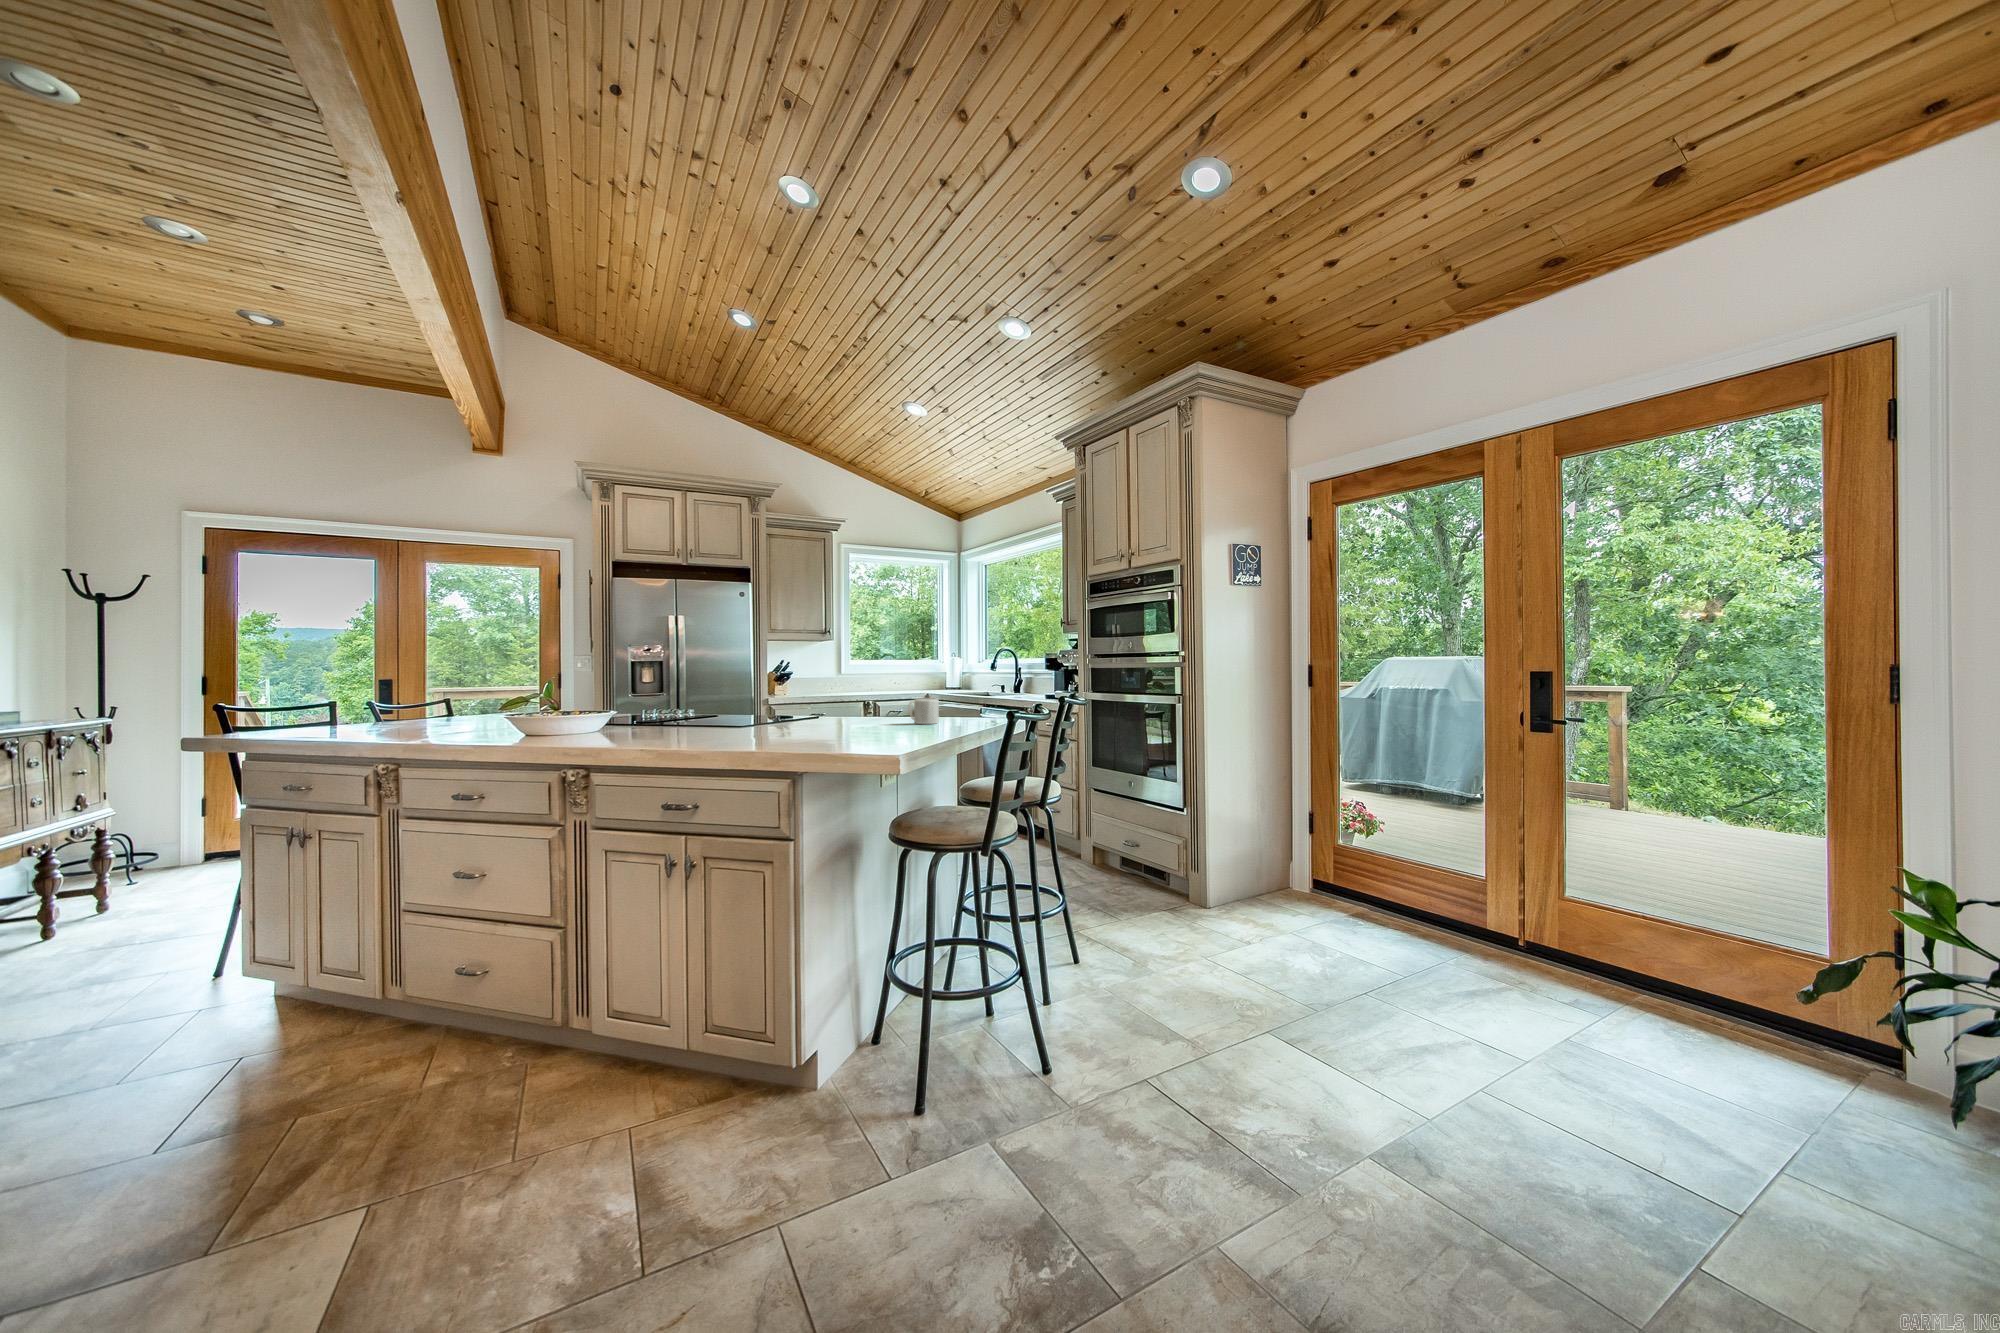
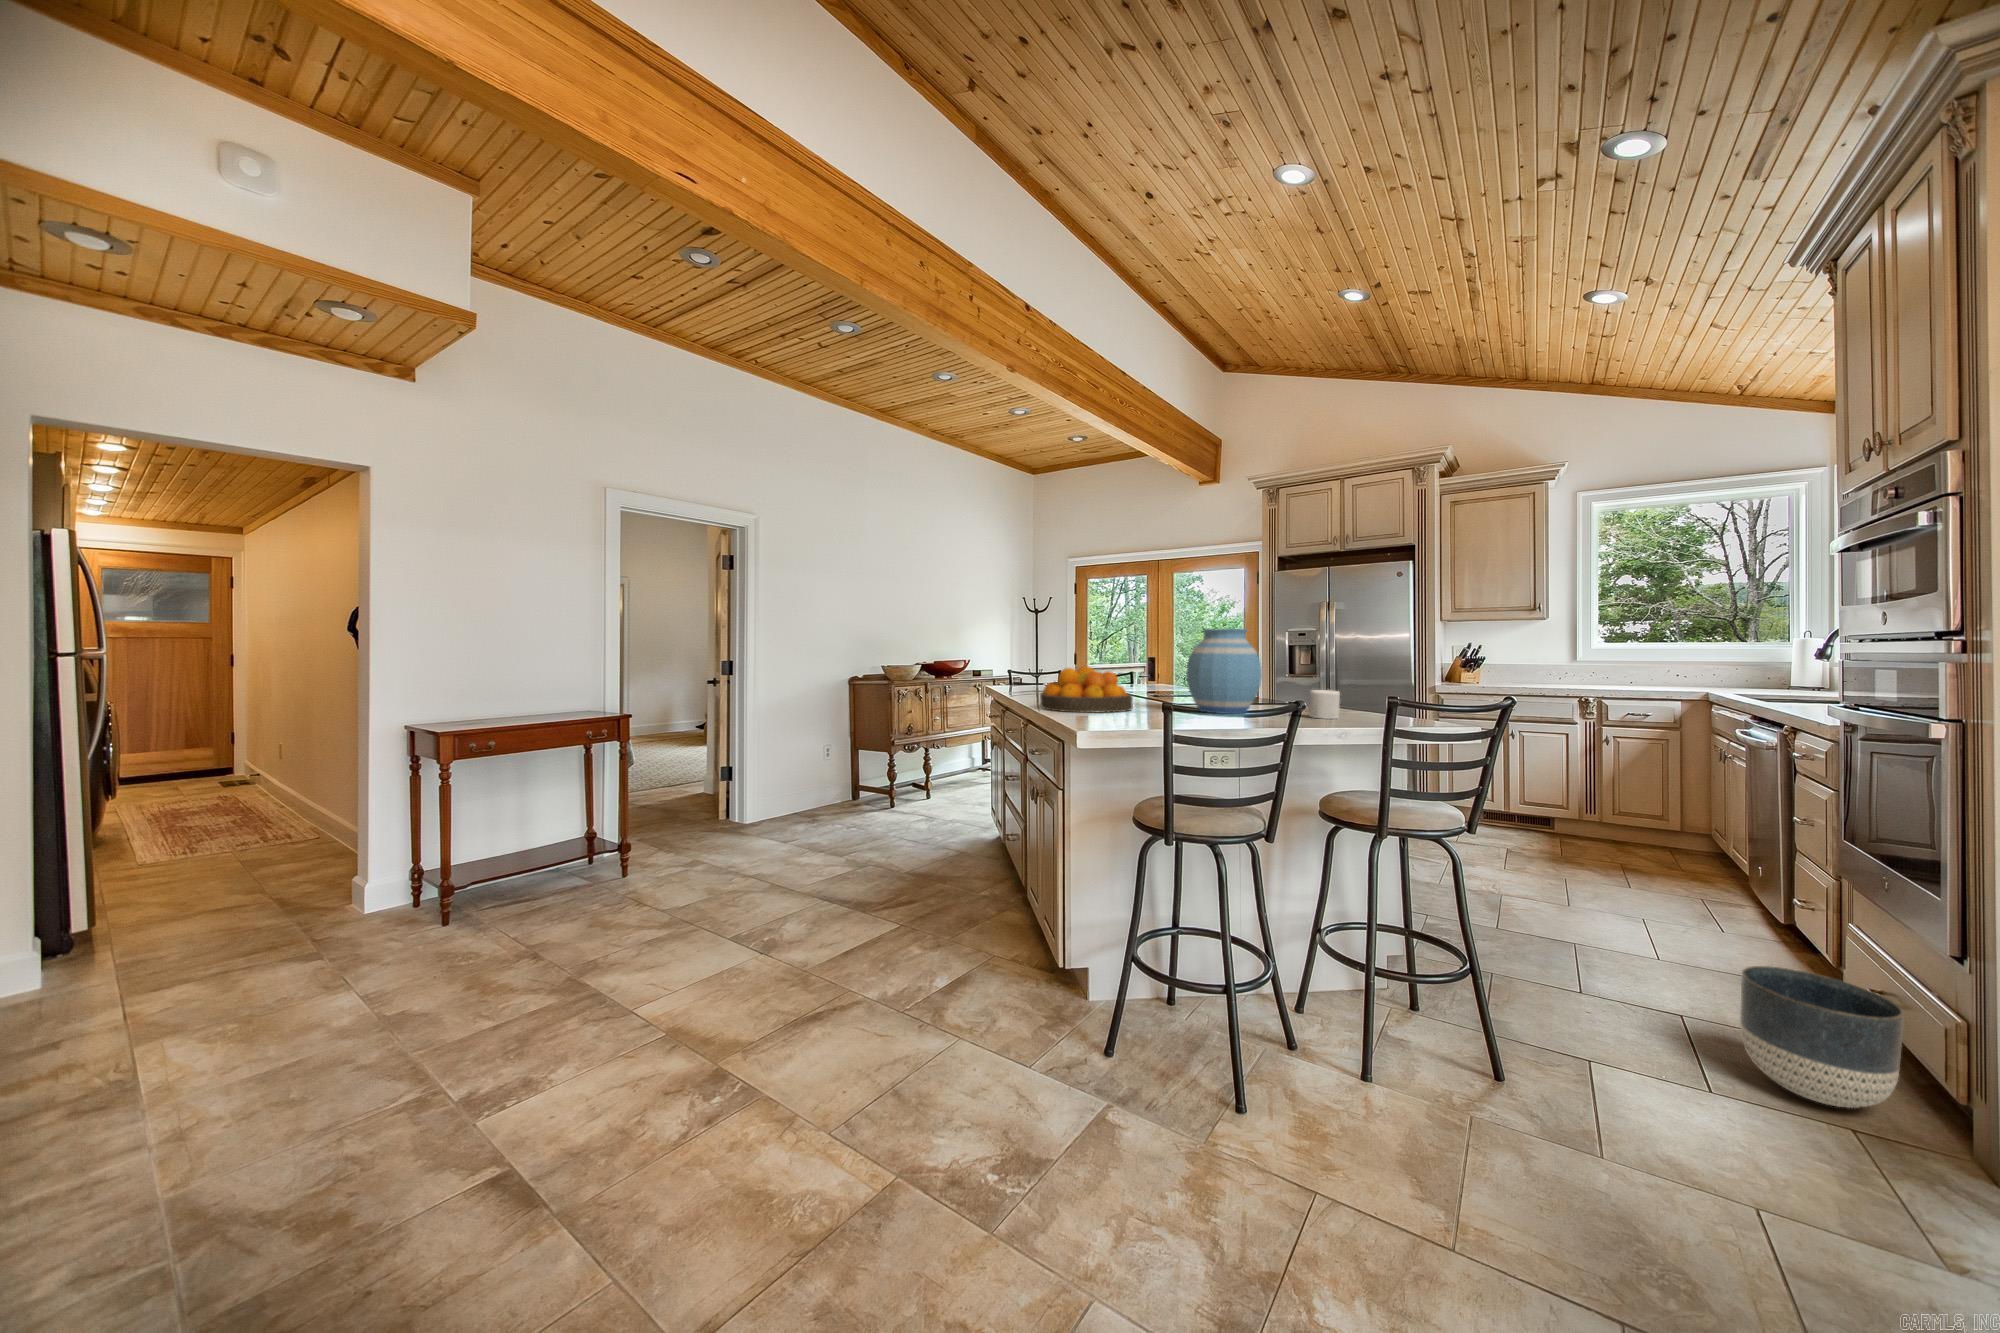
vase: none [794,641,872,731] -> present [1186,629,1262,714]
fruit bowl: none [634,687,766,748] -> present [1040,666,1133,713]
planter: none [1111,839,1169,907] -> present [1740,966,1904,1108]

